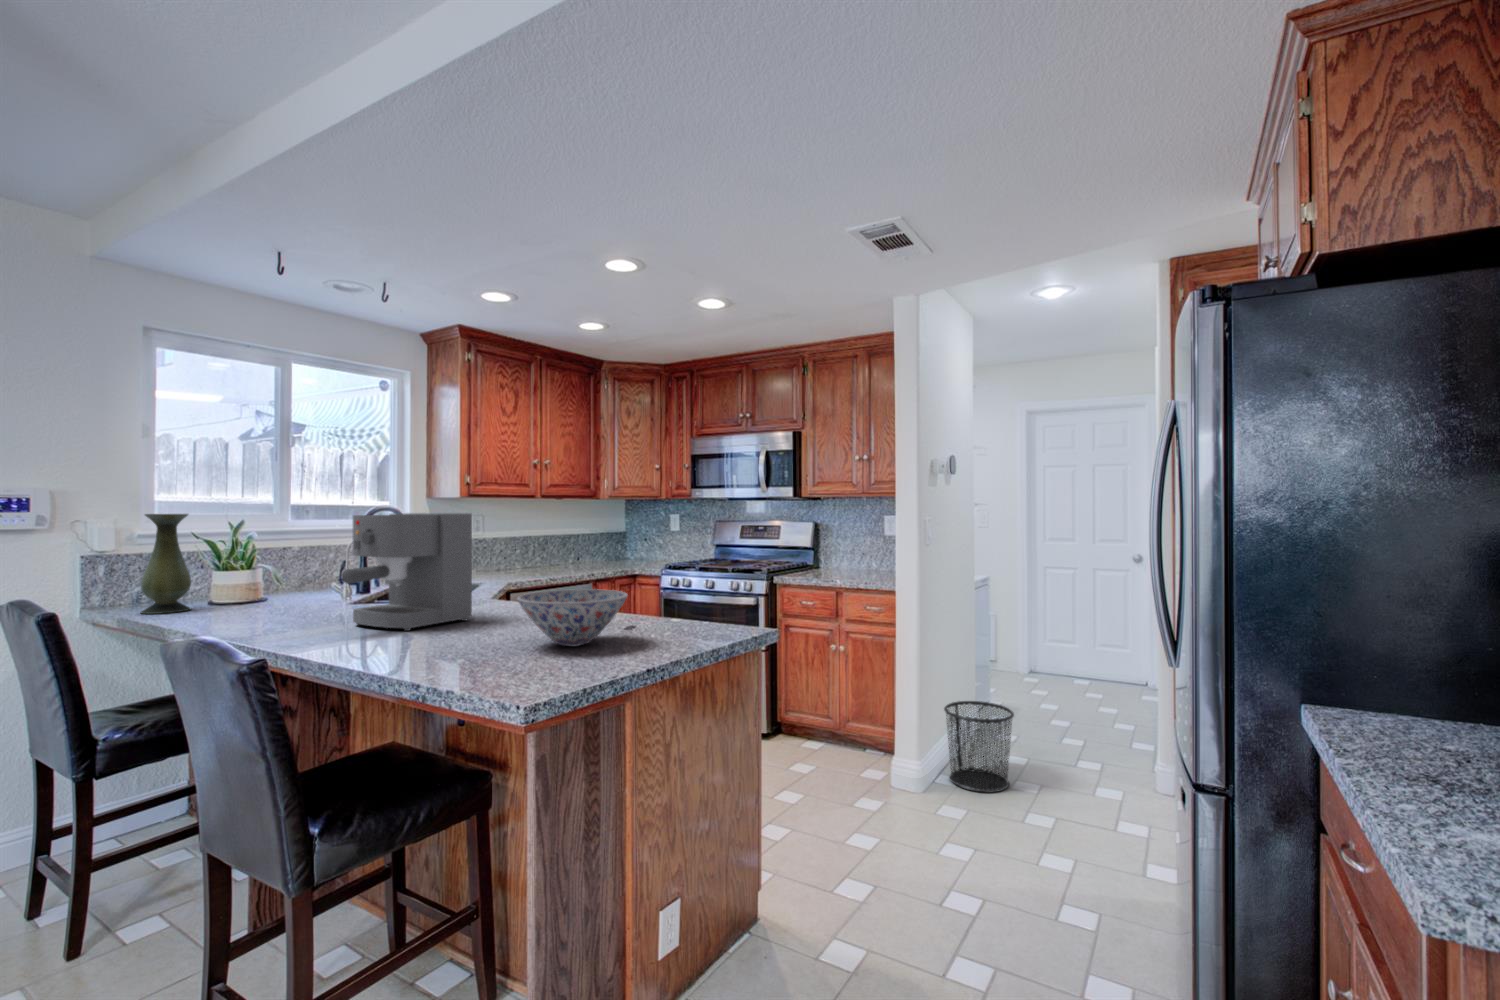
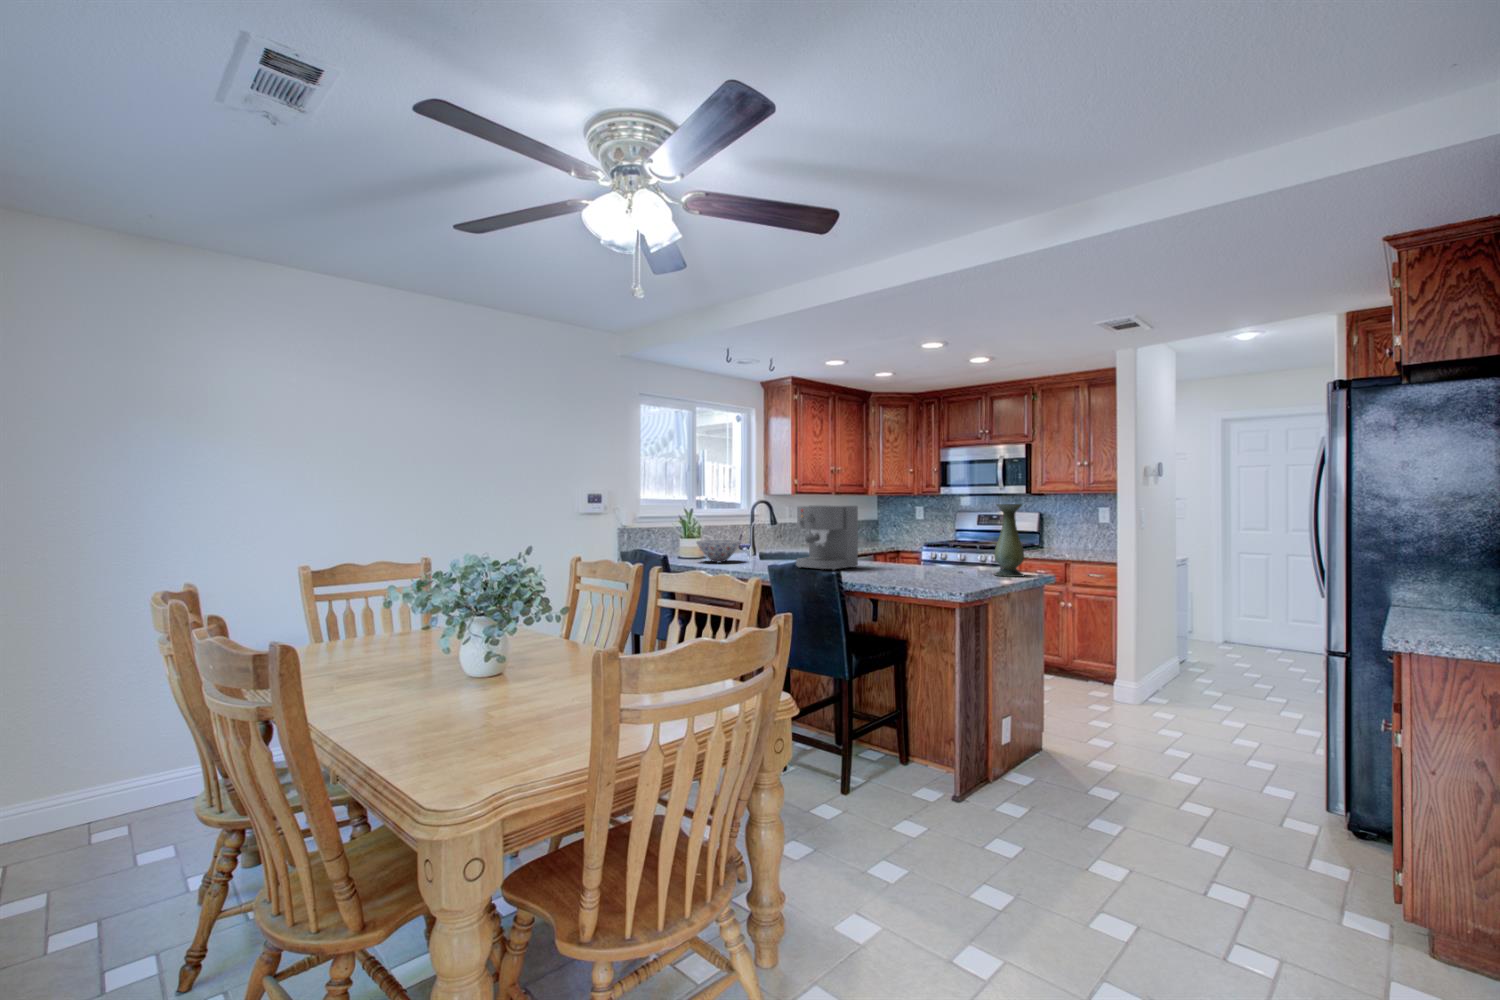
vase: present [141,514,191,614] -> present [994,504,1024,577]
bowl: present [518,589,627,646] -> present [696,540,741,562]
waste bin: present [944,701,1014,792] -> none [1155,644,1212,707]

